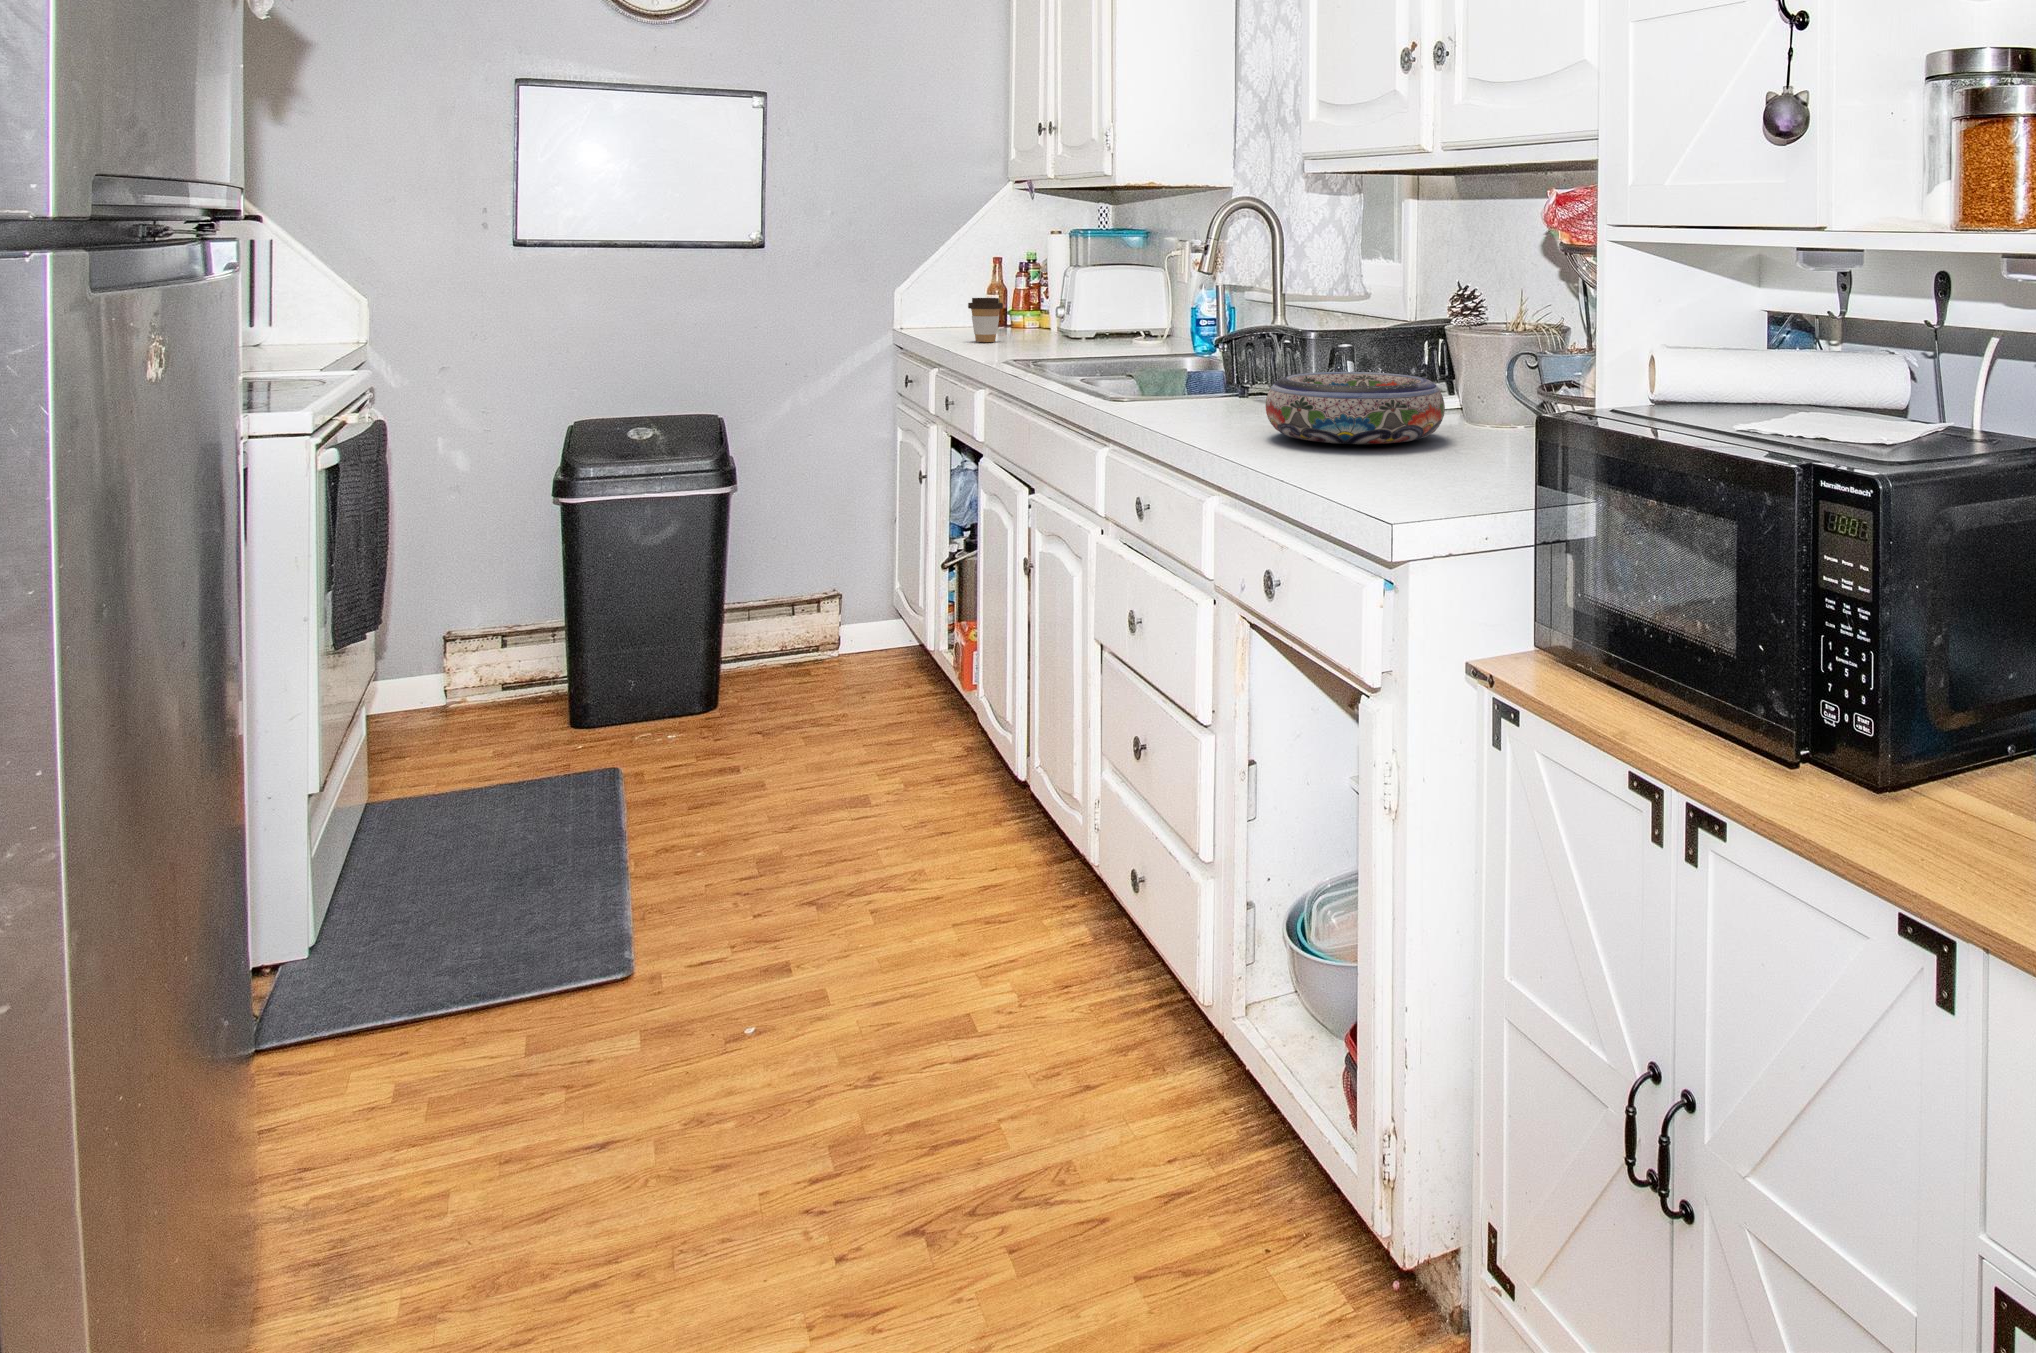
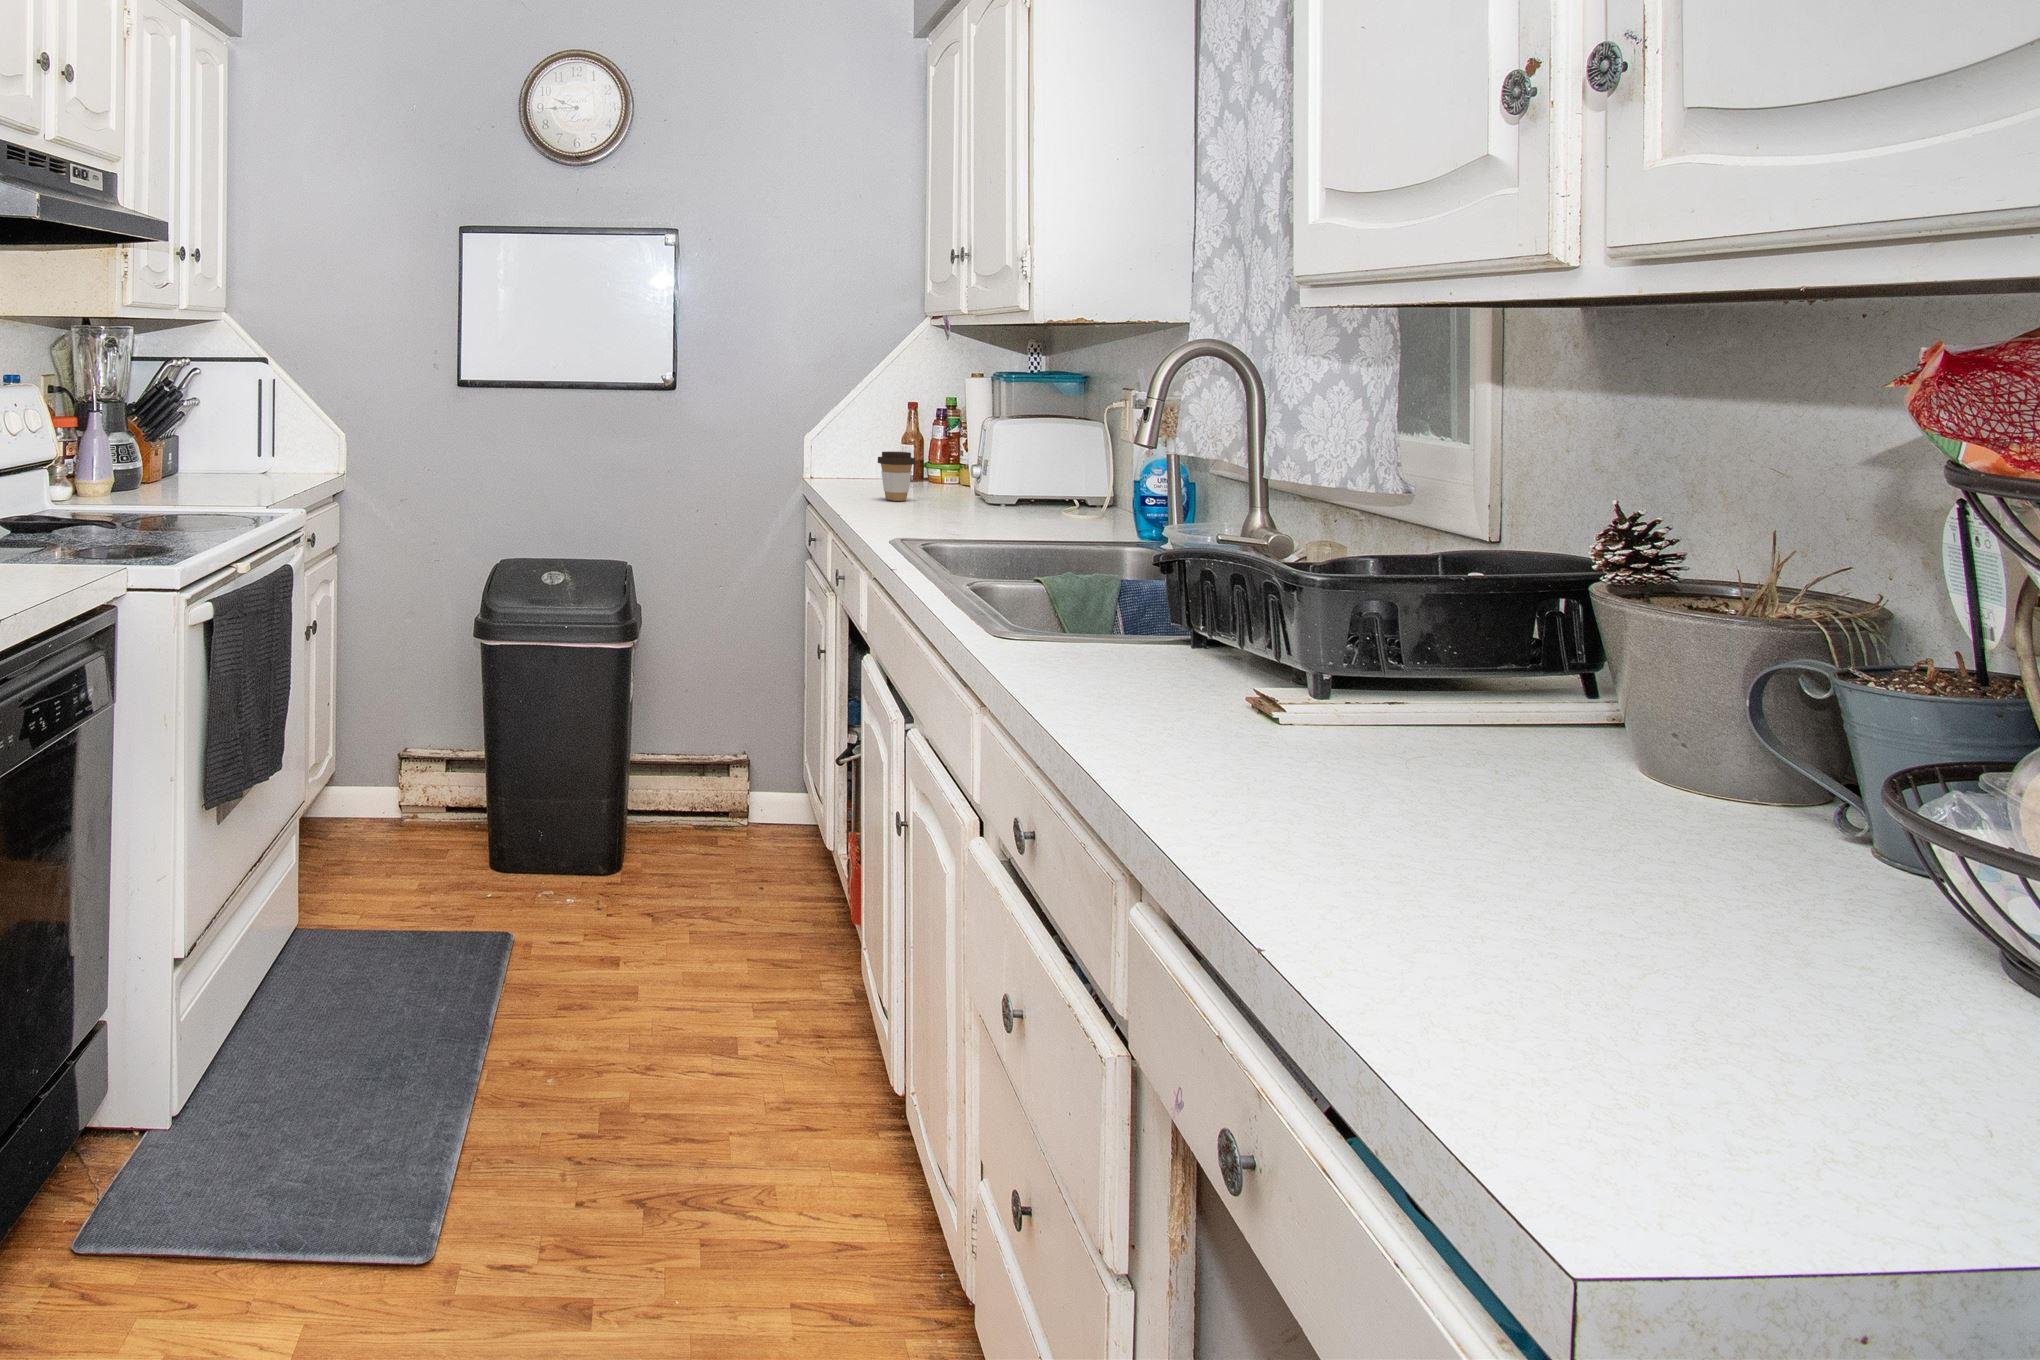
bowl: present [1266,372,1445,444] -> none [1253,635,1612,796]

